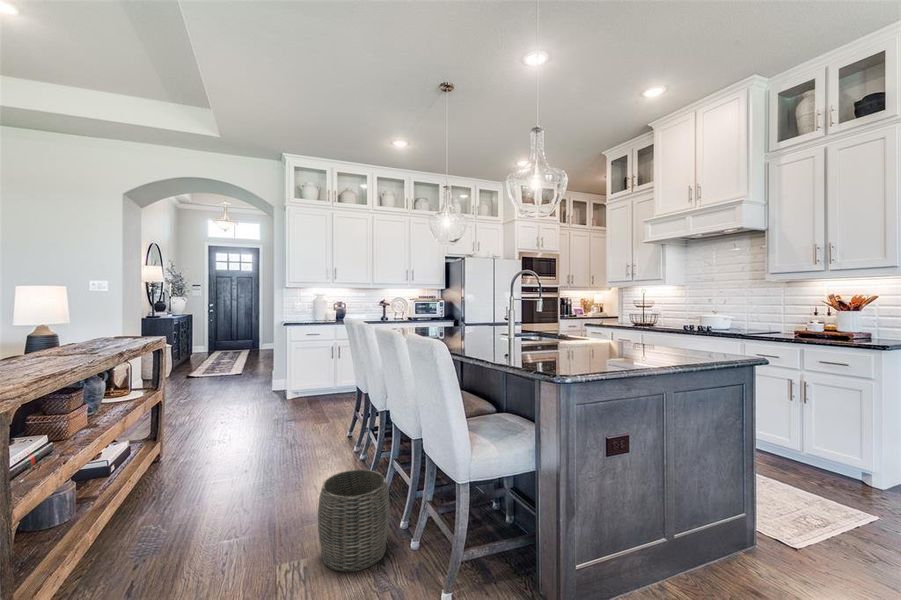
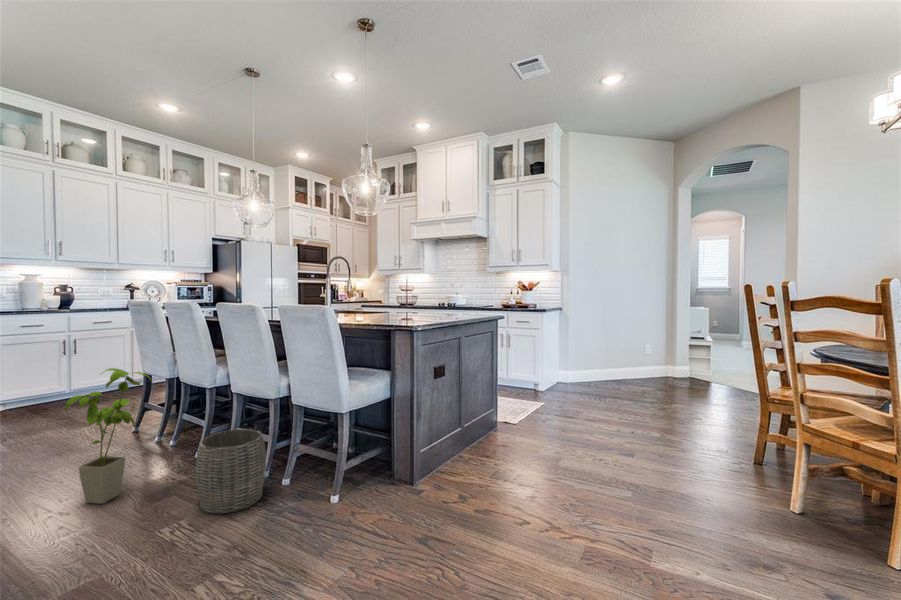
house plant: none [244,387,311,514] -> present [65,368,152,504]

